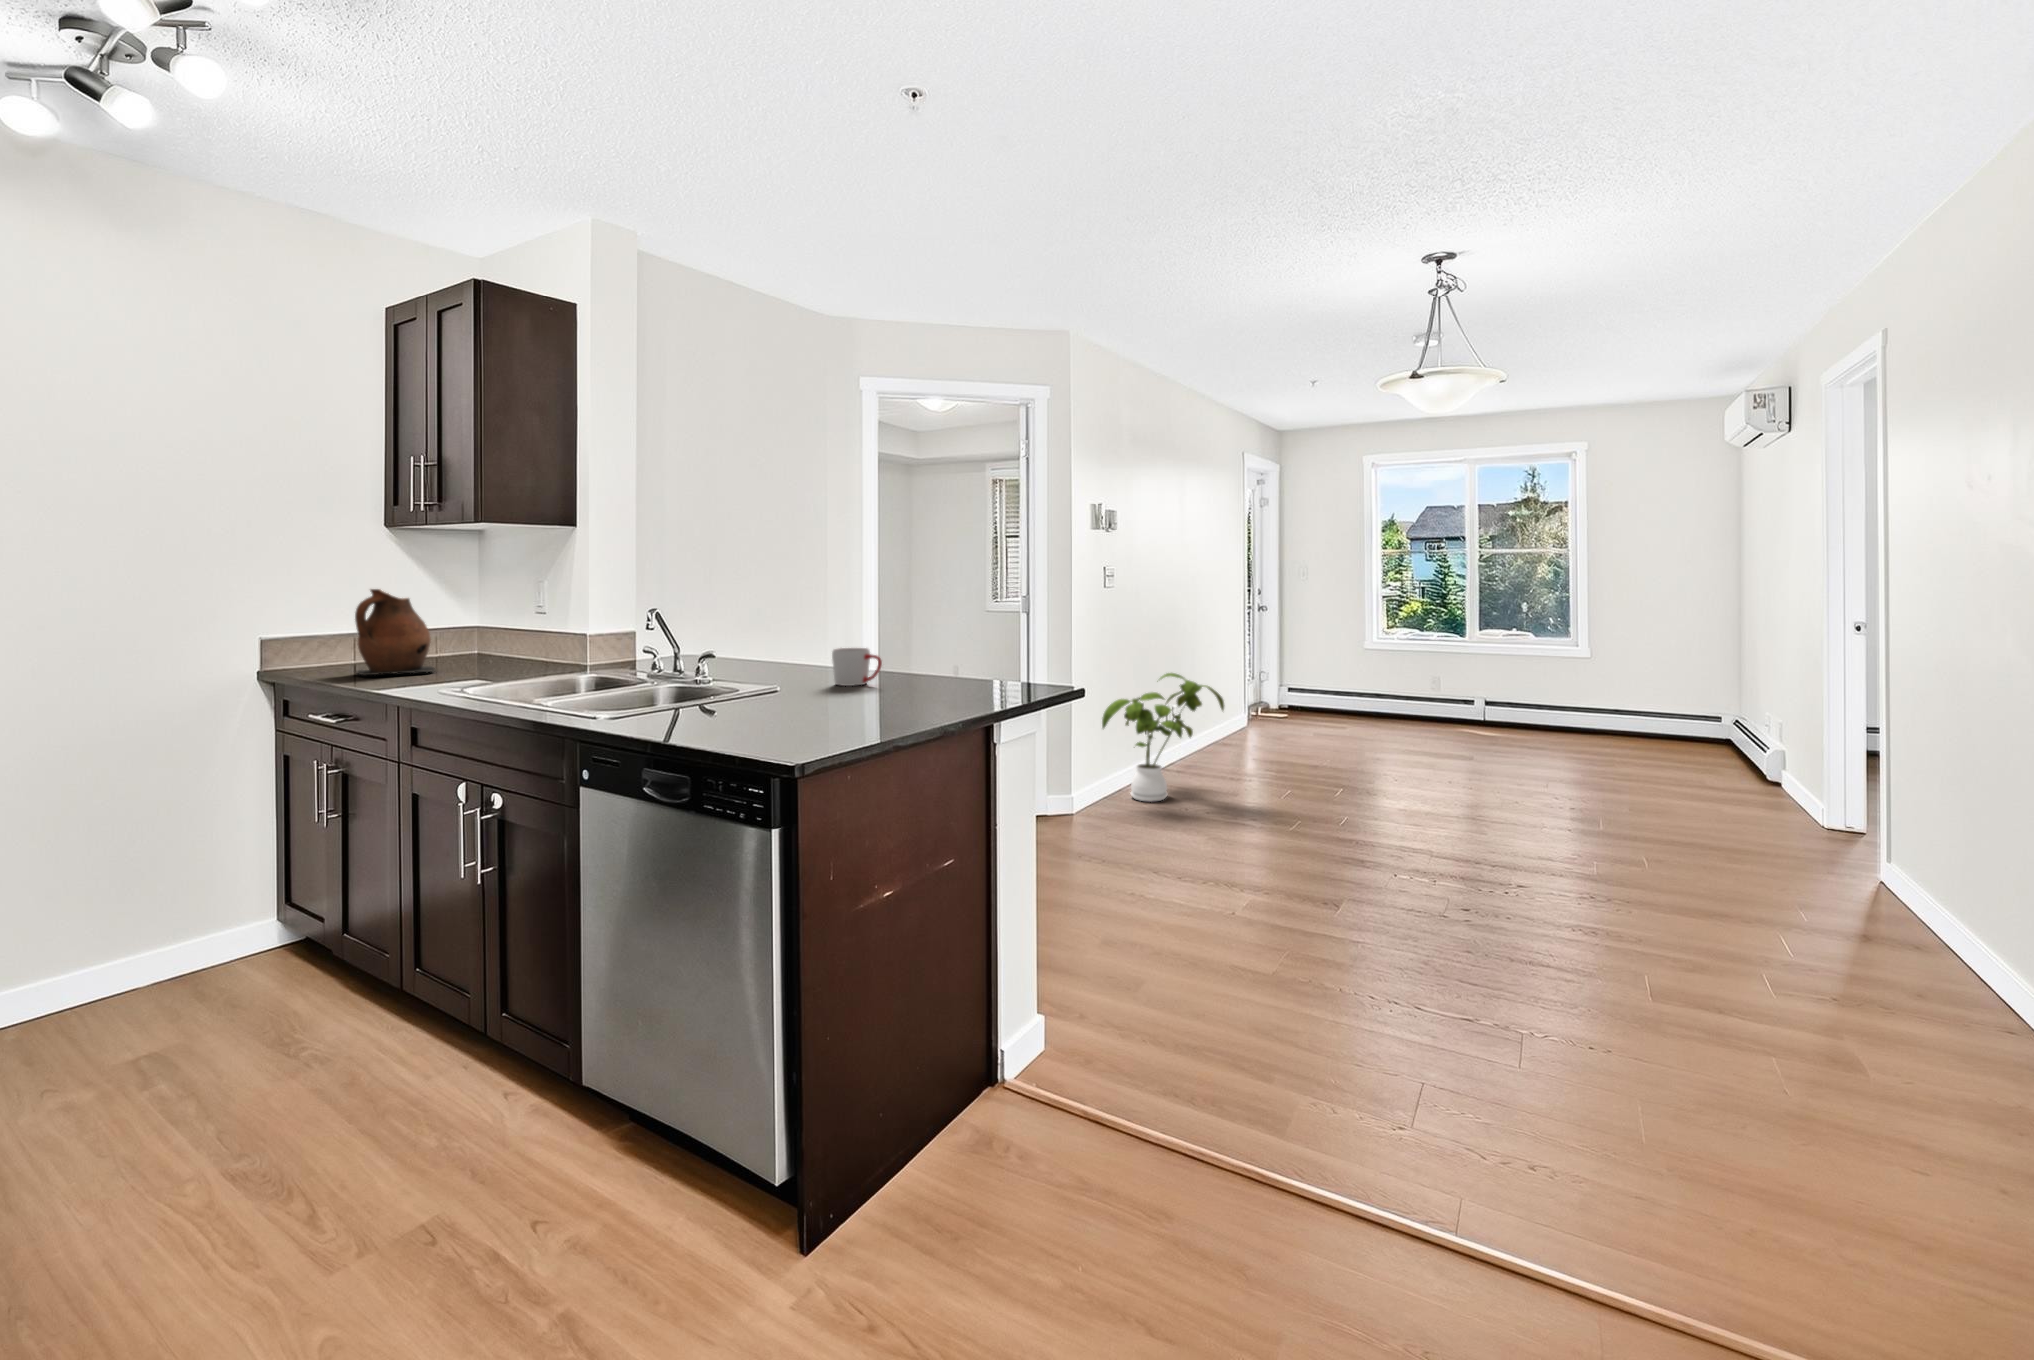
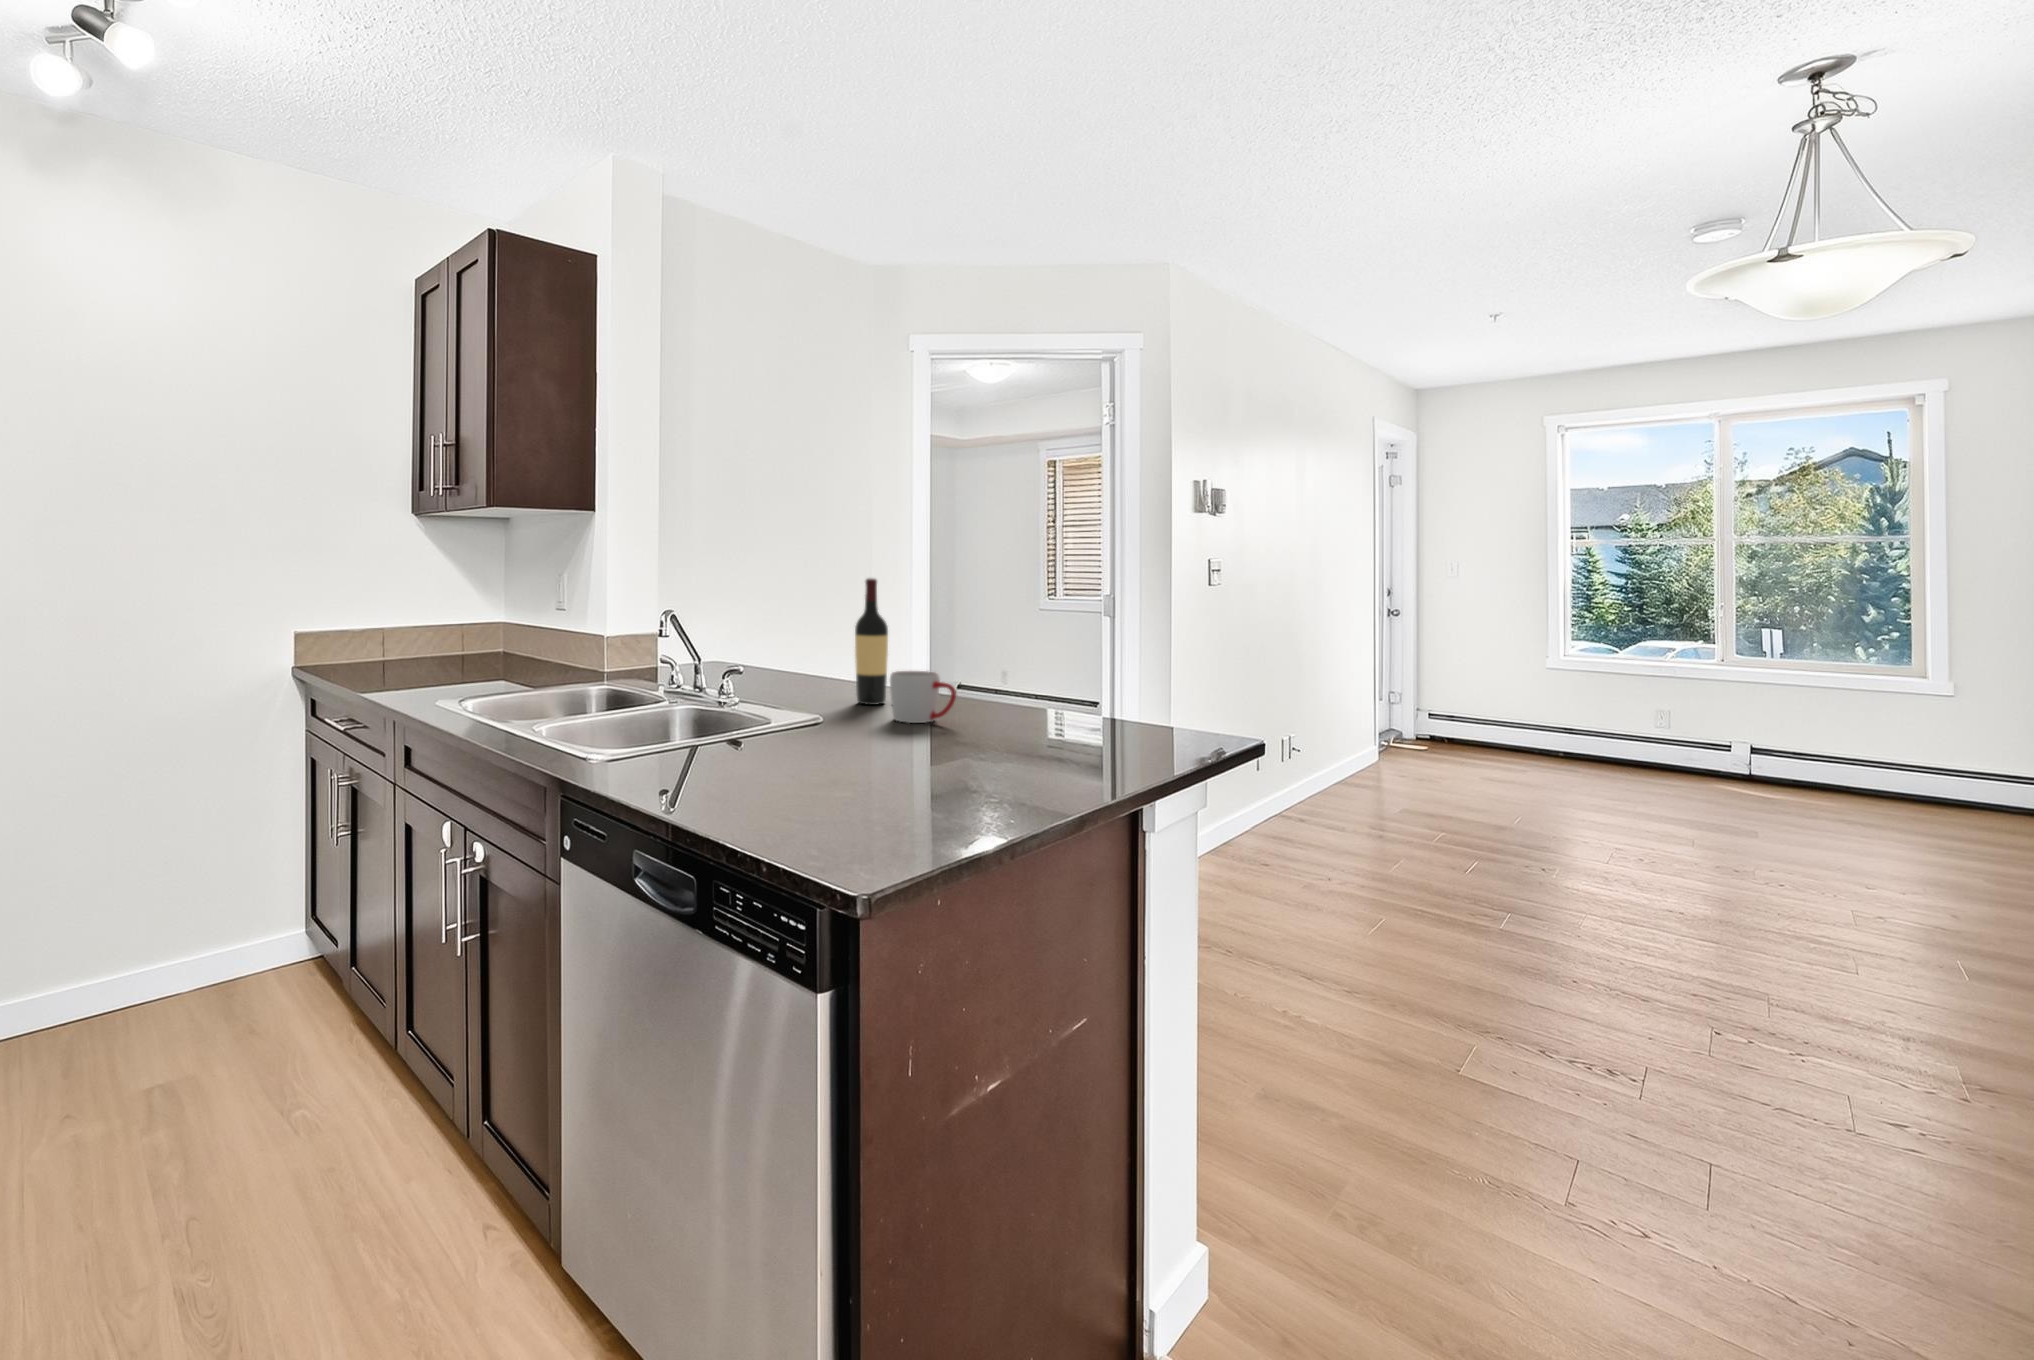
wine bottle: none [806,579,832,677] -> present [855,578,888,705]
ceramic pitcher: present [355,589,435,675] -> none [371,580,453,677]
house plant: present [1102,673,1224,801] -> none [1209,699,1380,861]

